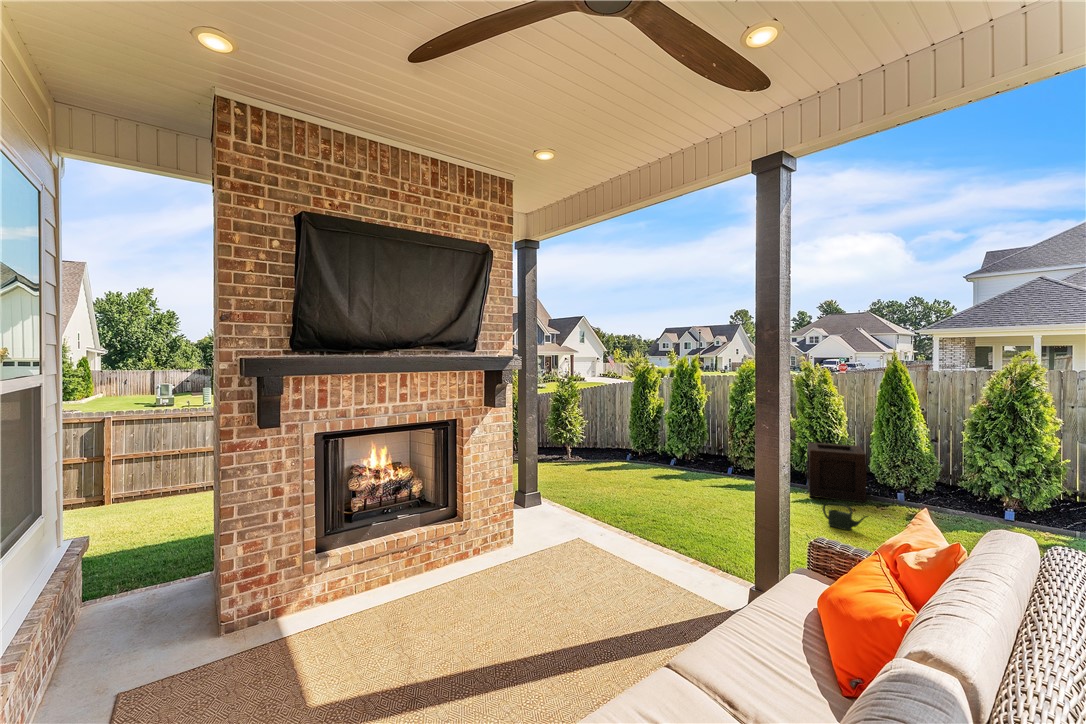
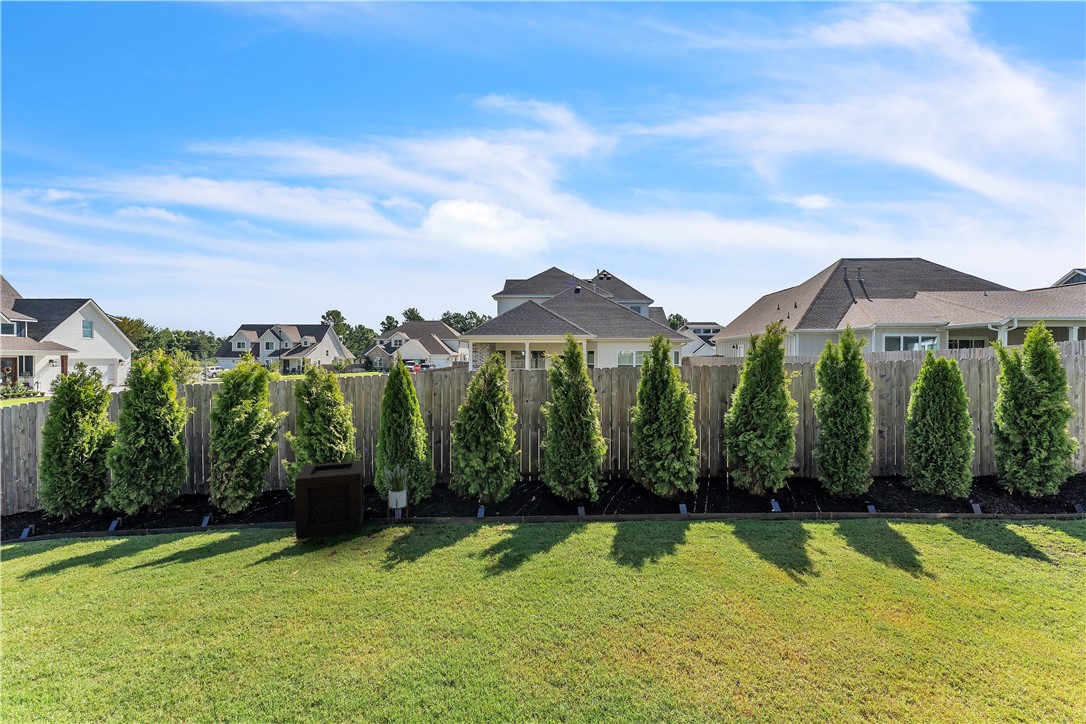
potted plant: none [887,451,911,504] -> present [384,464,408,522]
watering can: present [822,502,868,530] -> none [280,556,333,593]

